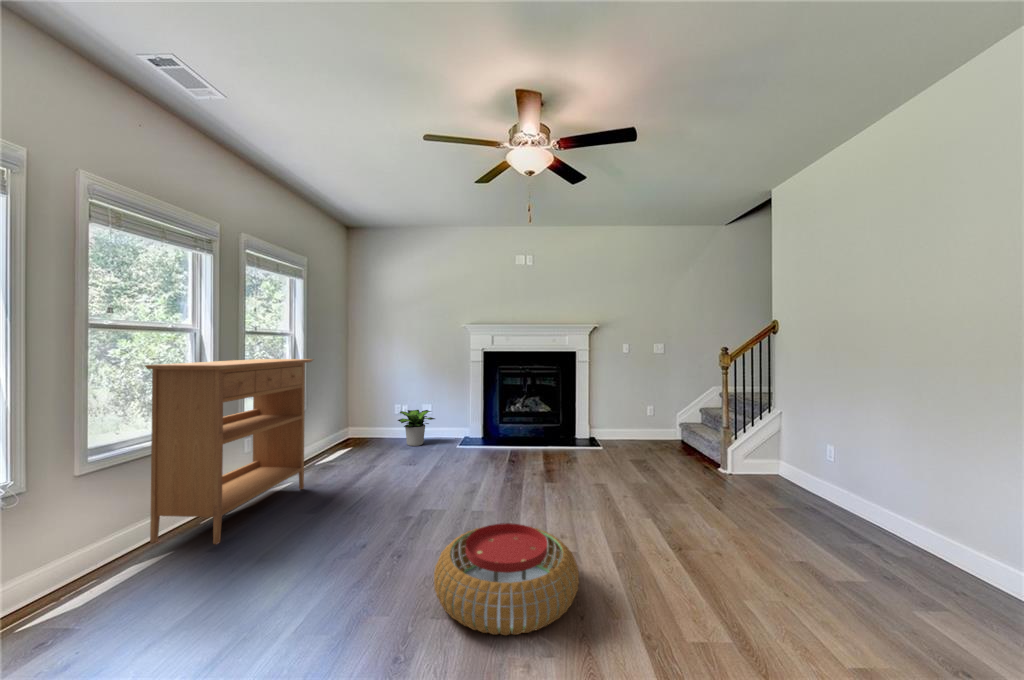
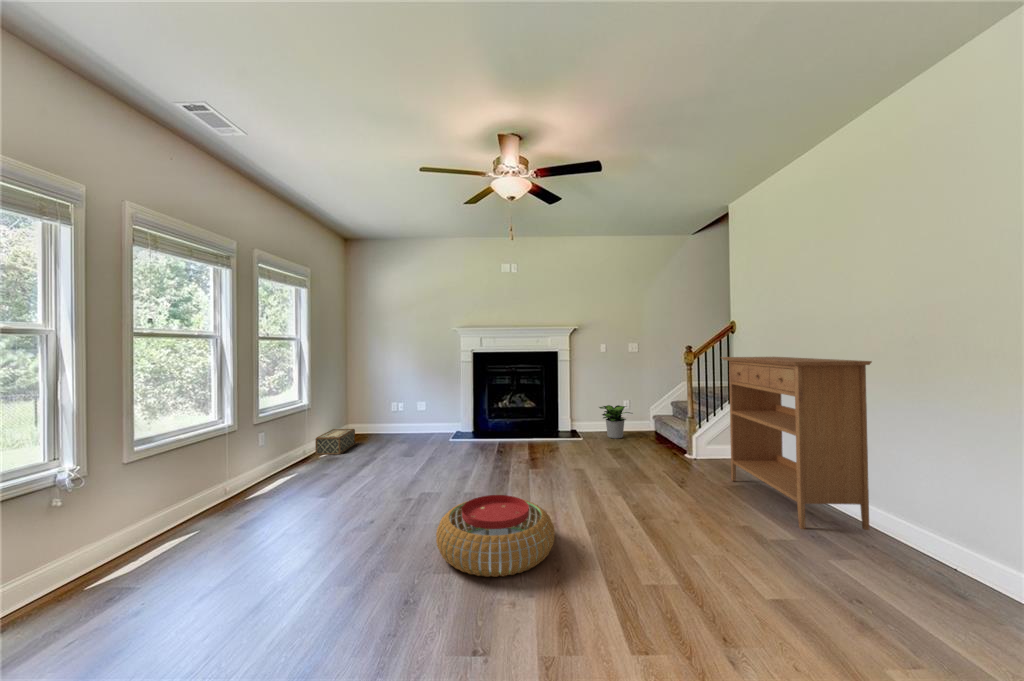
console table: present [145,359,313,544] -> present [721,357,872,530]
potted plant: present [398,410,435,446] -> present [599,405,630,439]
woven basket: none [312,432,356,460] -> present [315,429,355,455]

